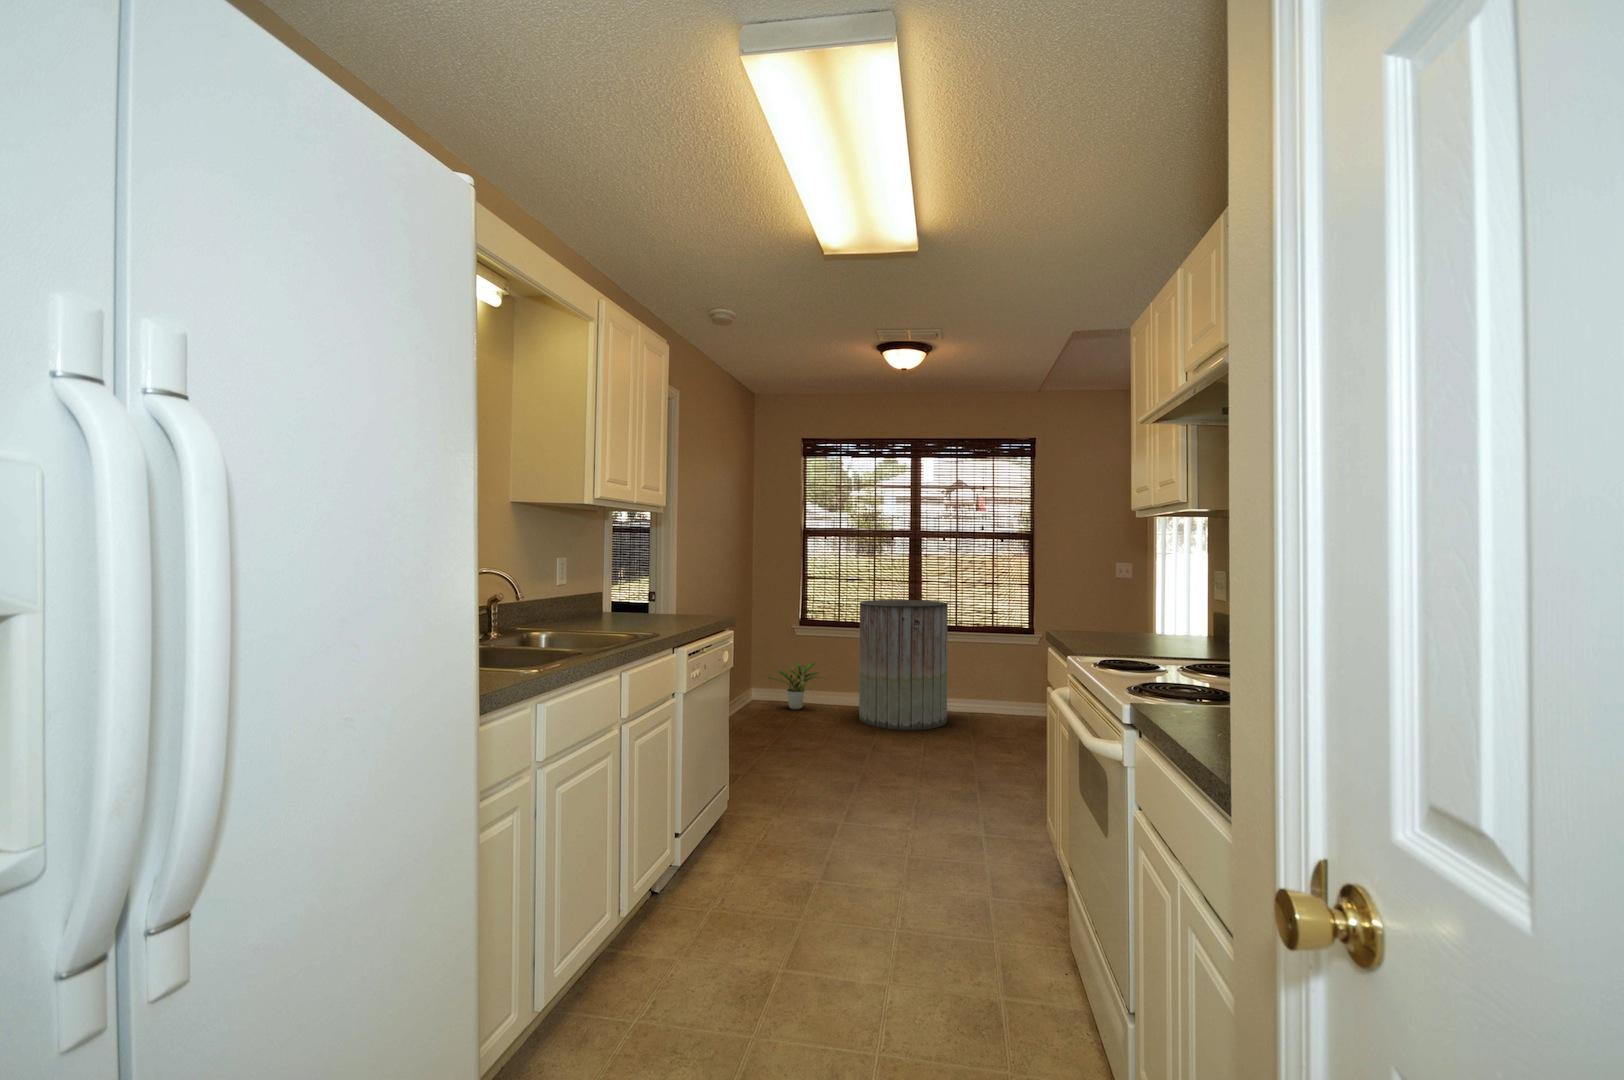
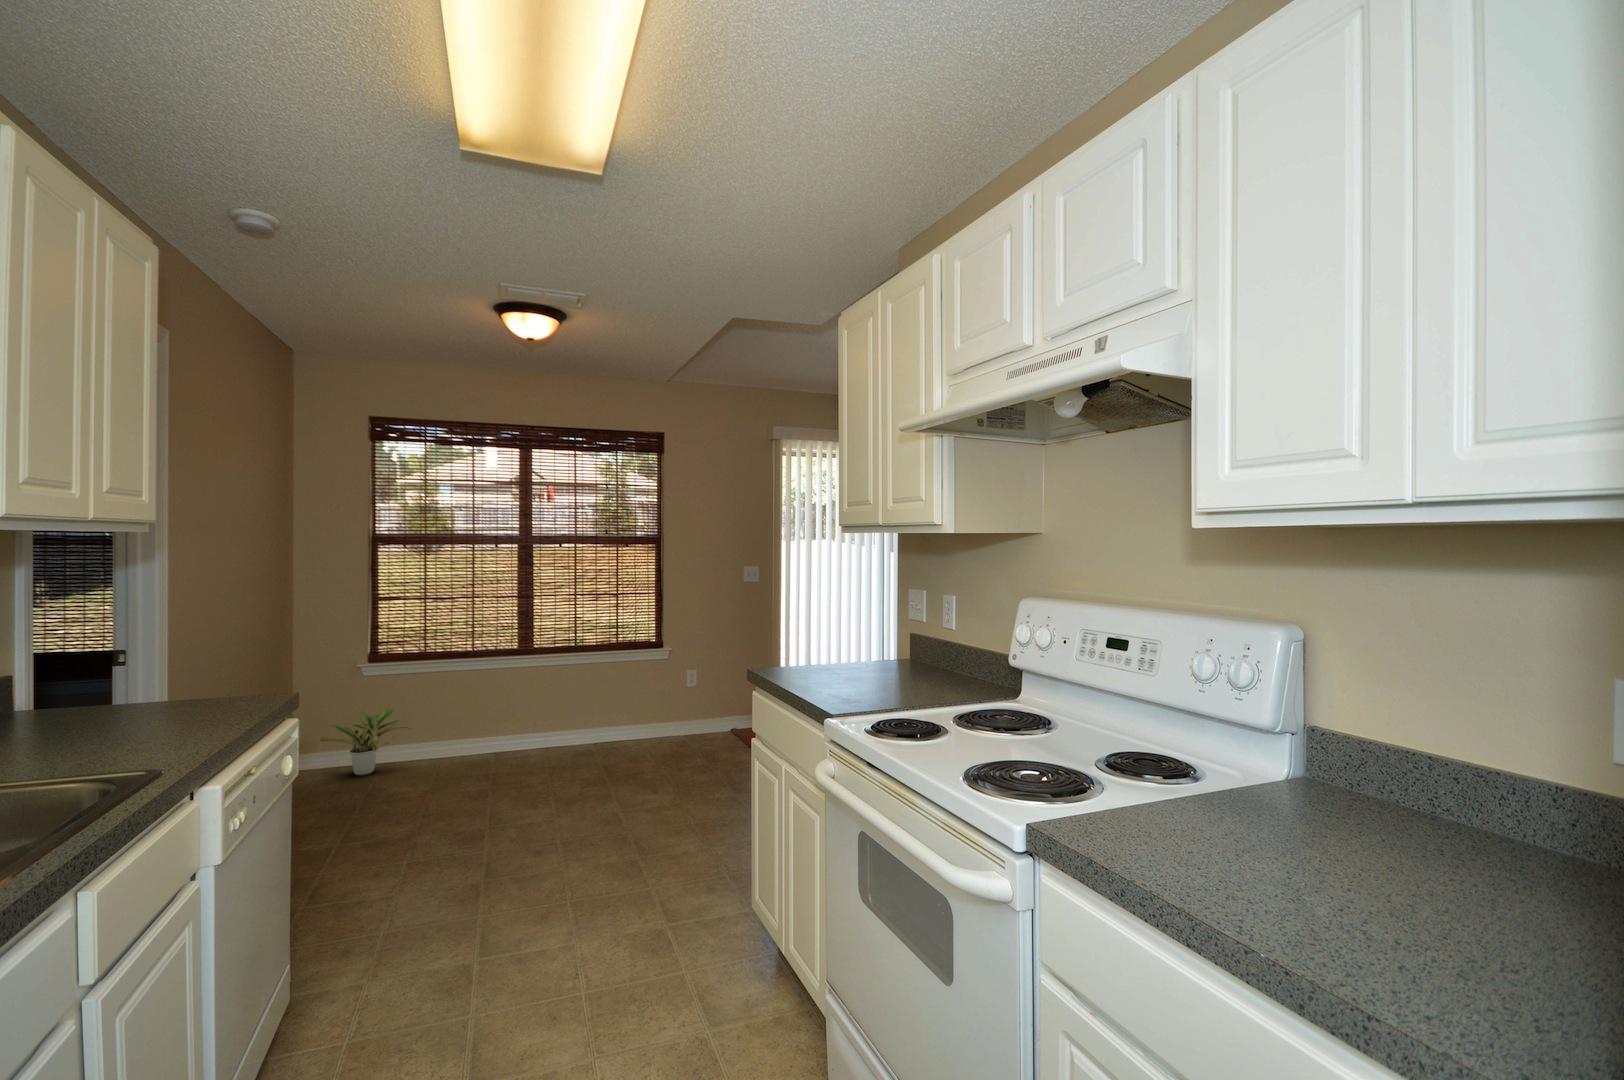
trash can: present [859,600,948,730] -> none [458,618,573,782]

